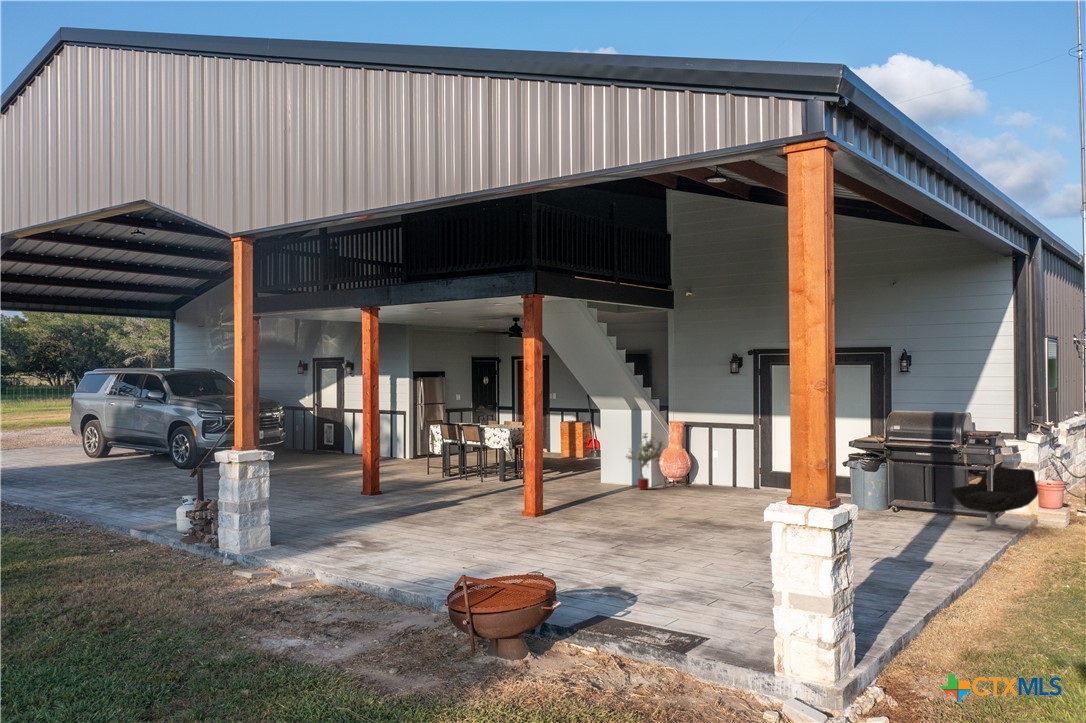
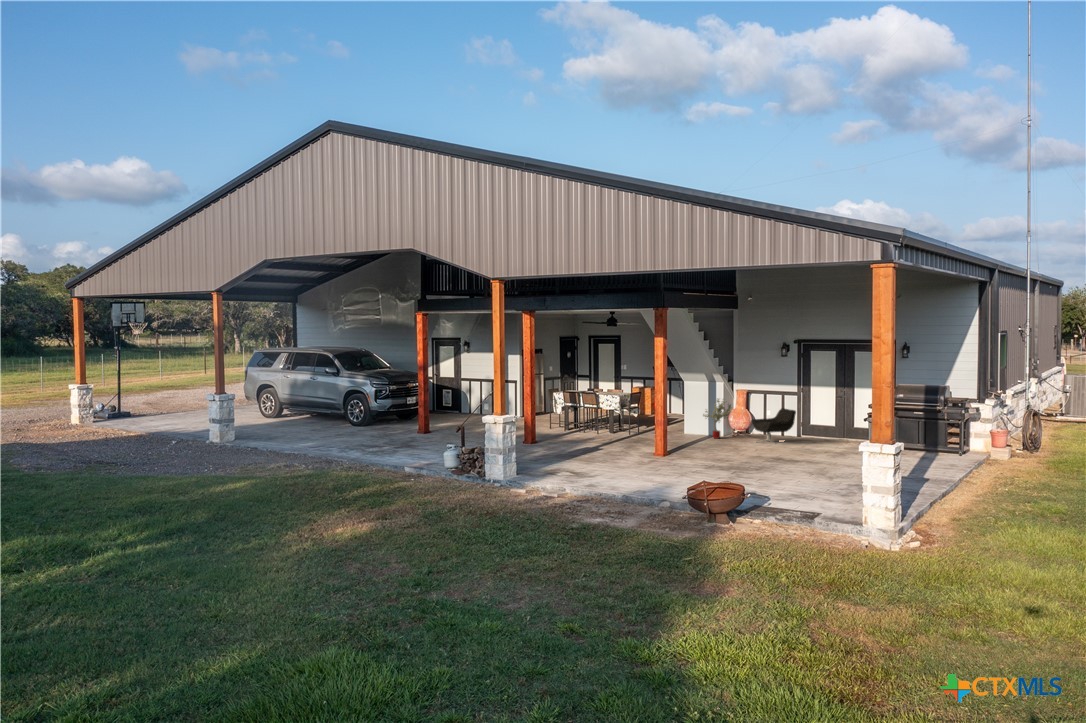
lounge chair: present [950,466,1039,532] -> present [752,408,796,443]

